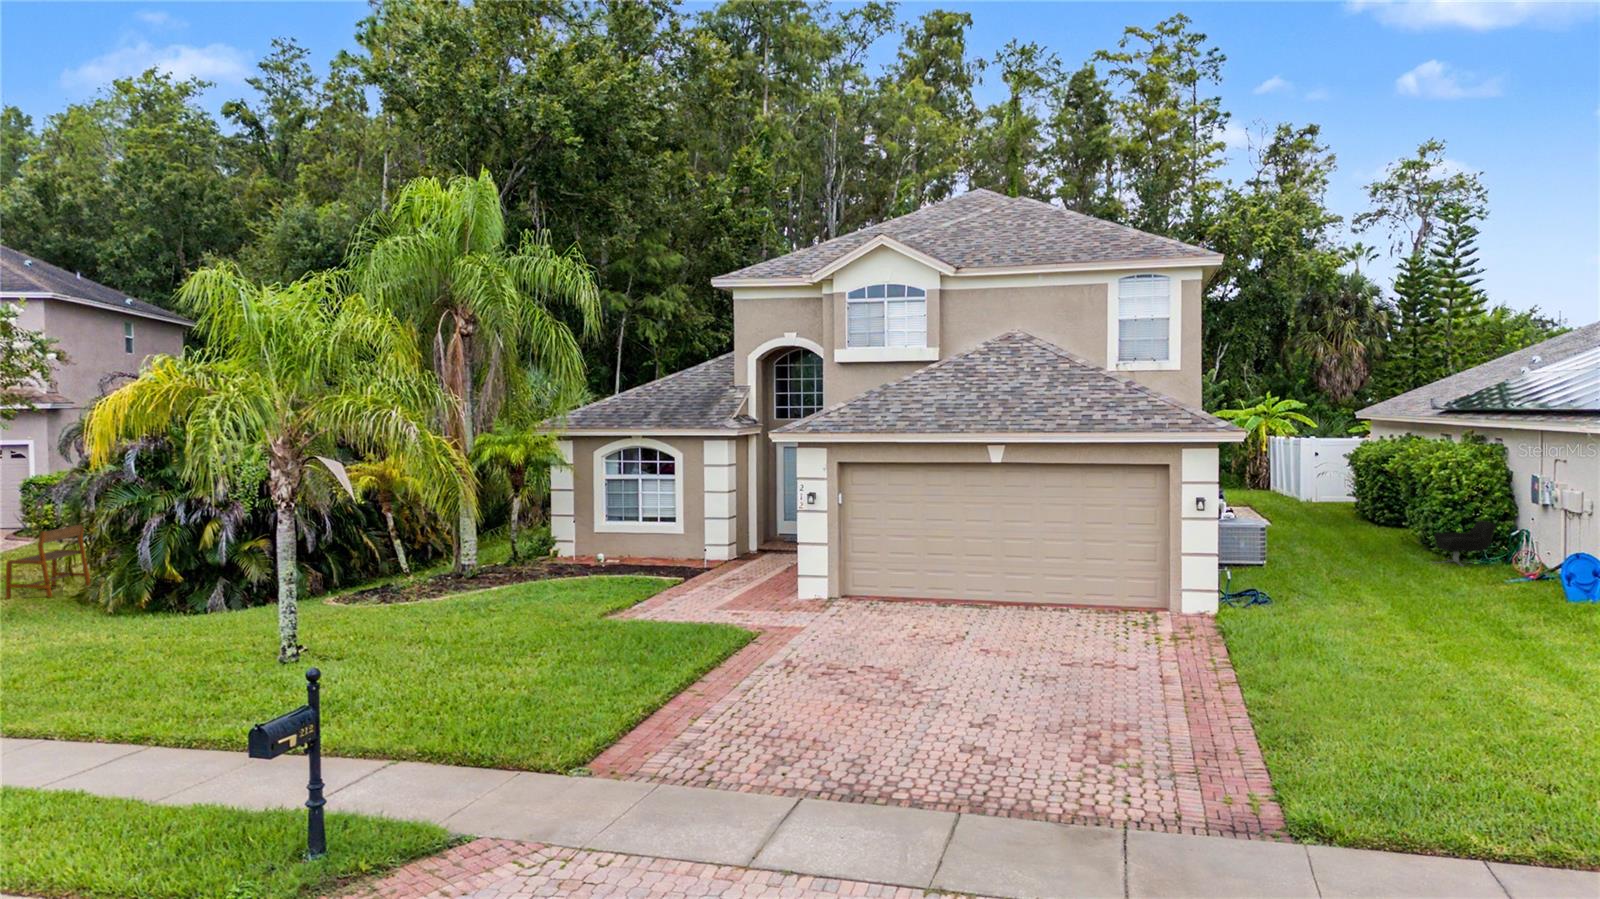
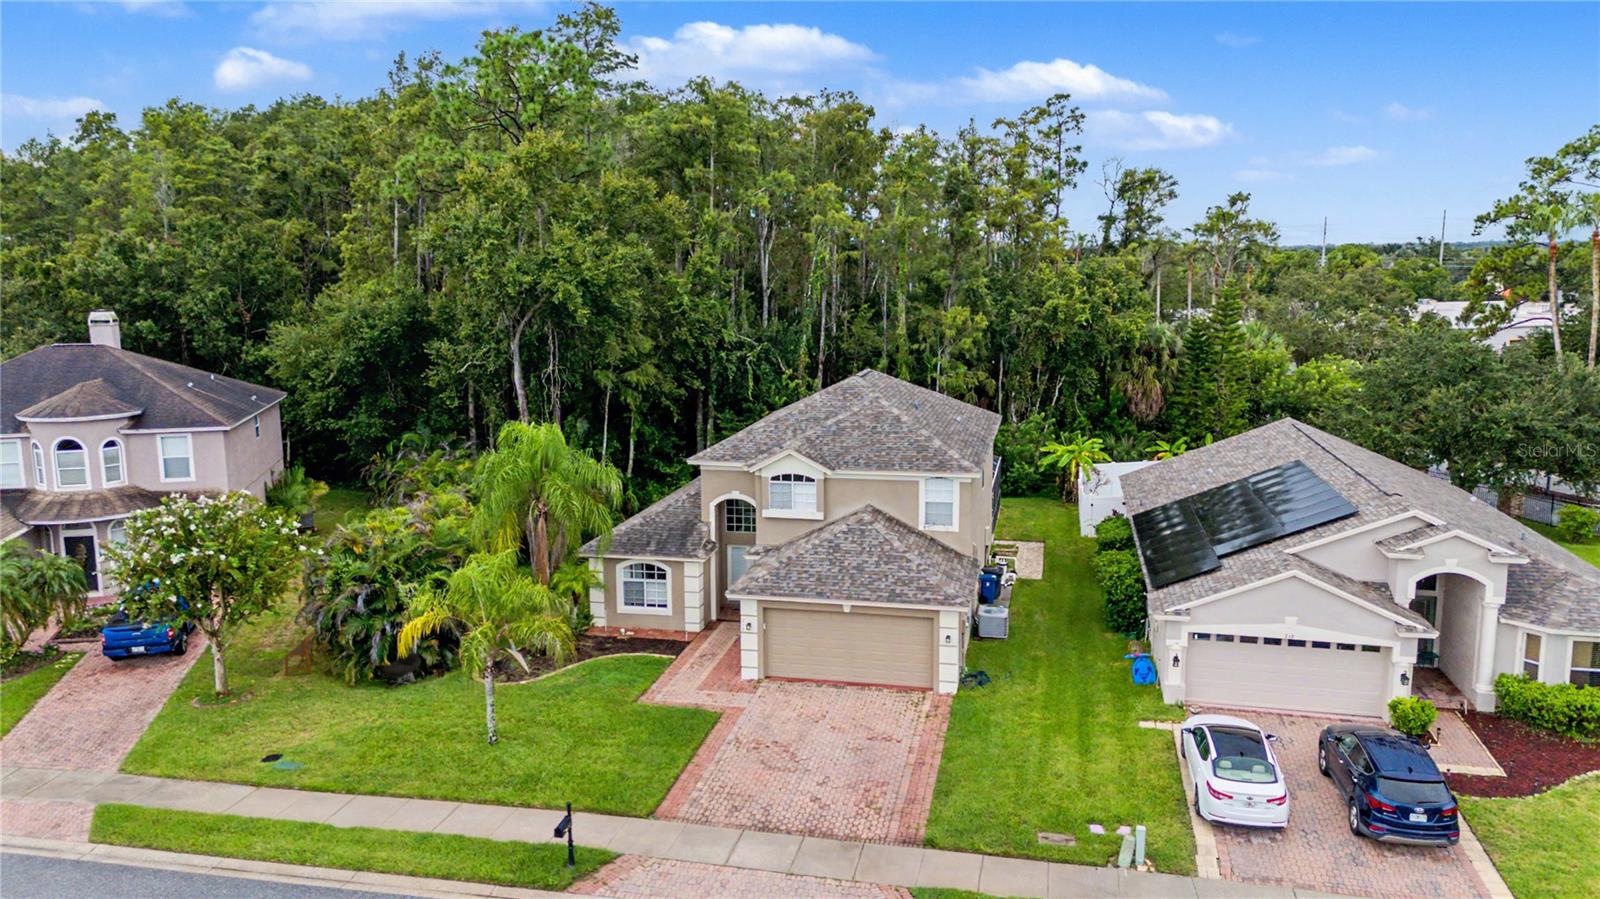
lounge chair: present [1434,520,1496,566] -> present [382,652,419,683]

